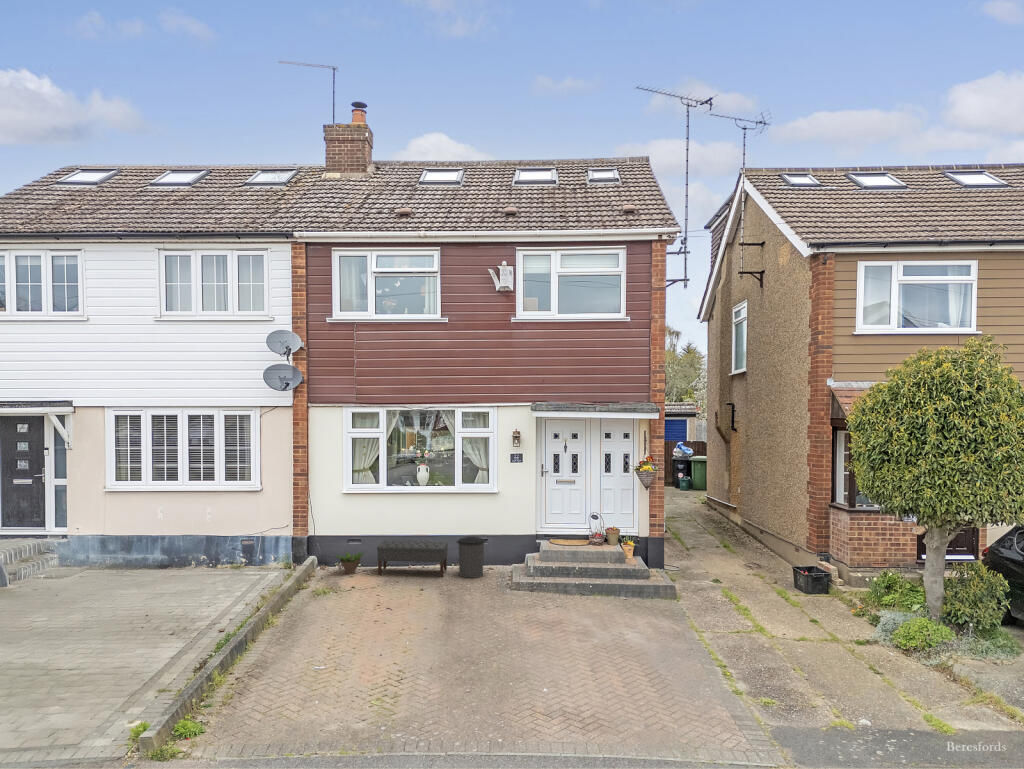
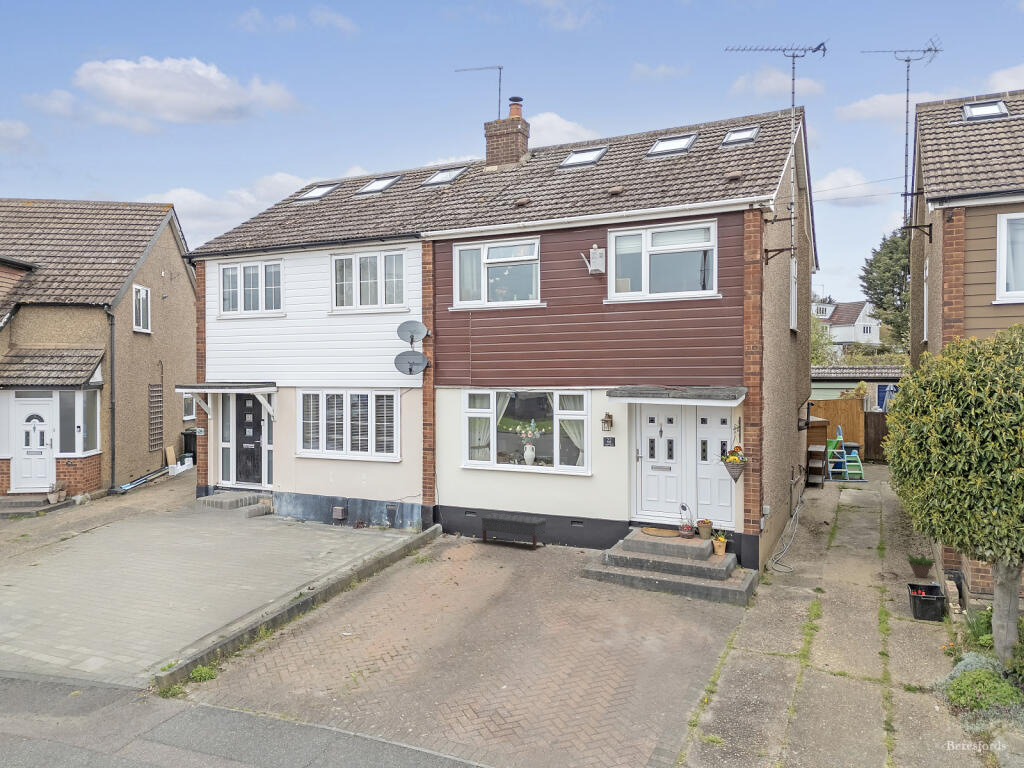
trash can: present [457,536,486,578] -> none [550,514,577,554]
decorative plant: present [336,552,364,574] -> present [907,553,936,578]

